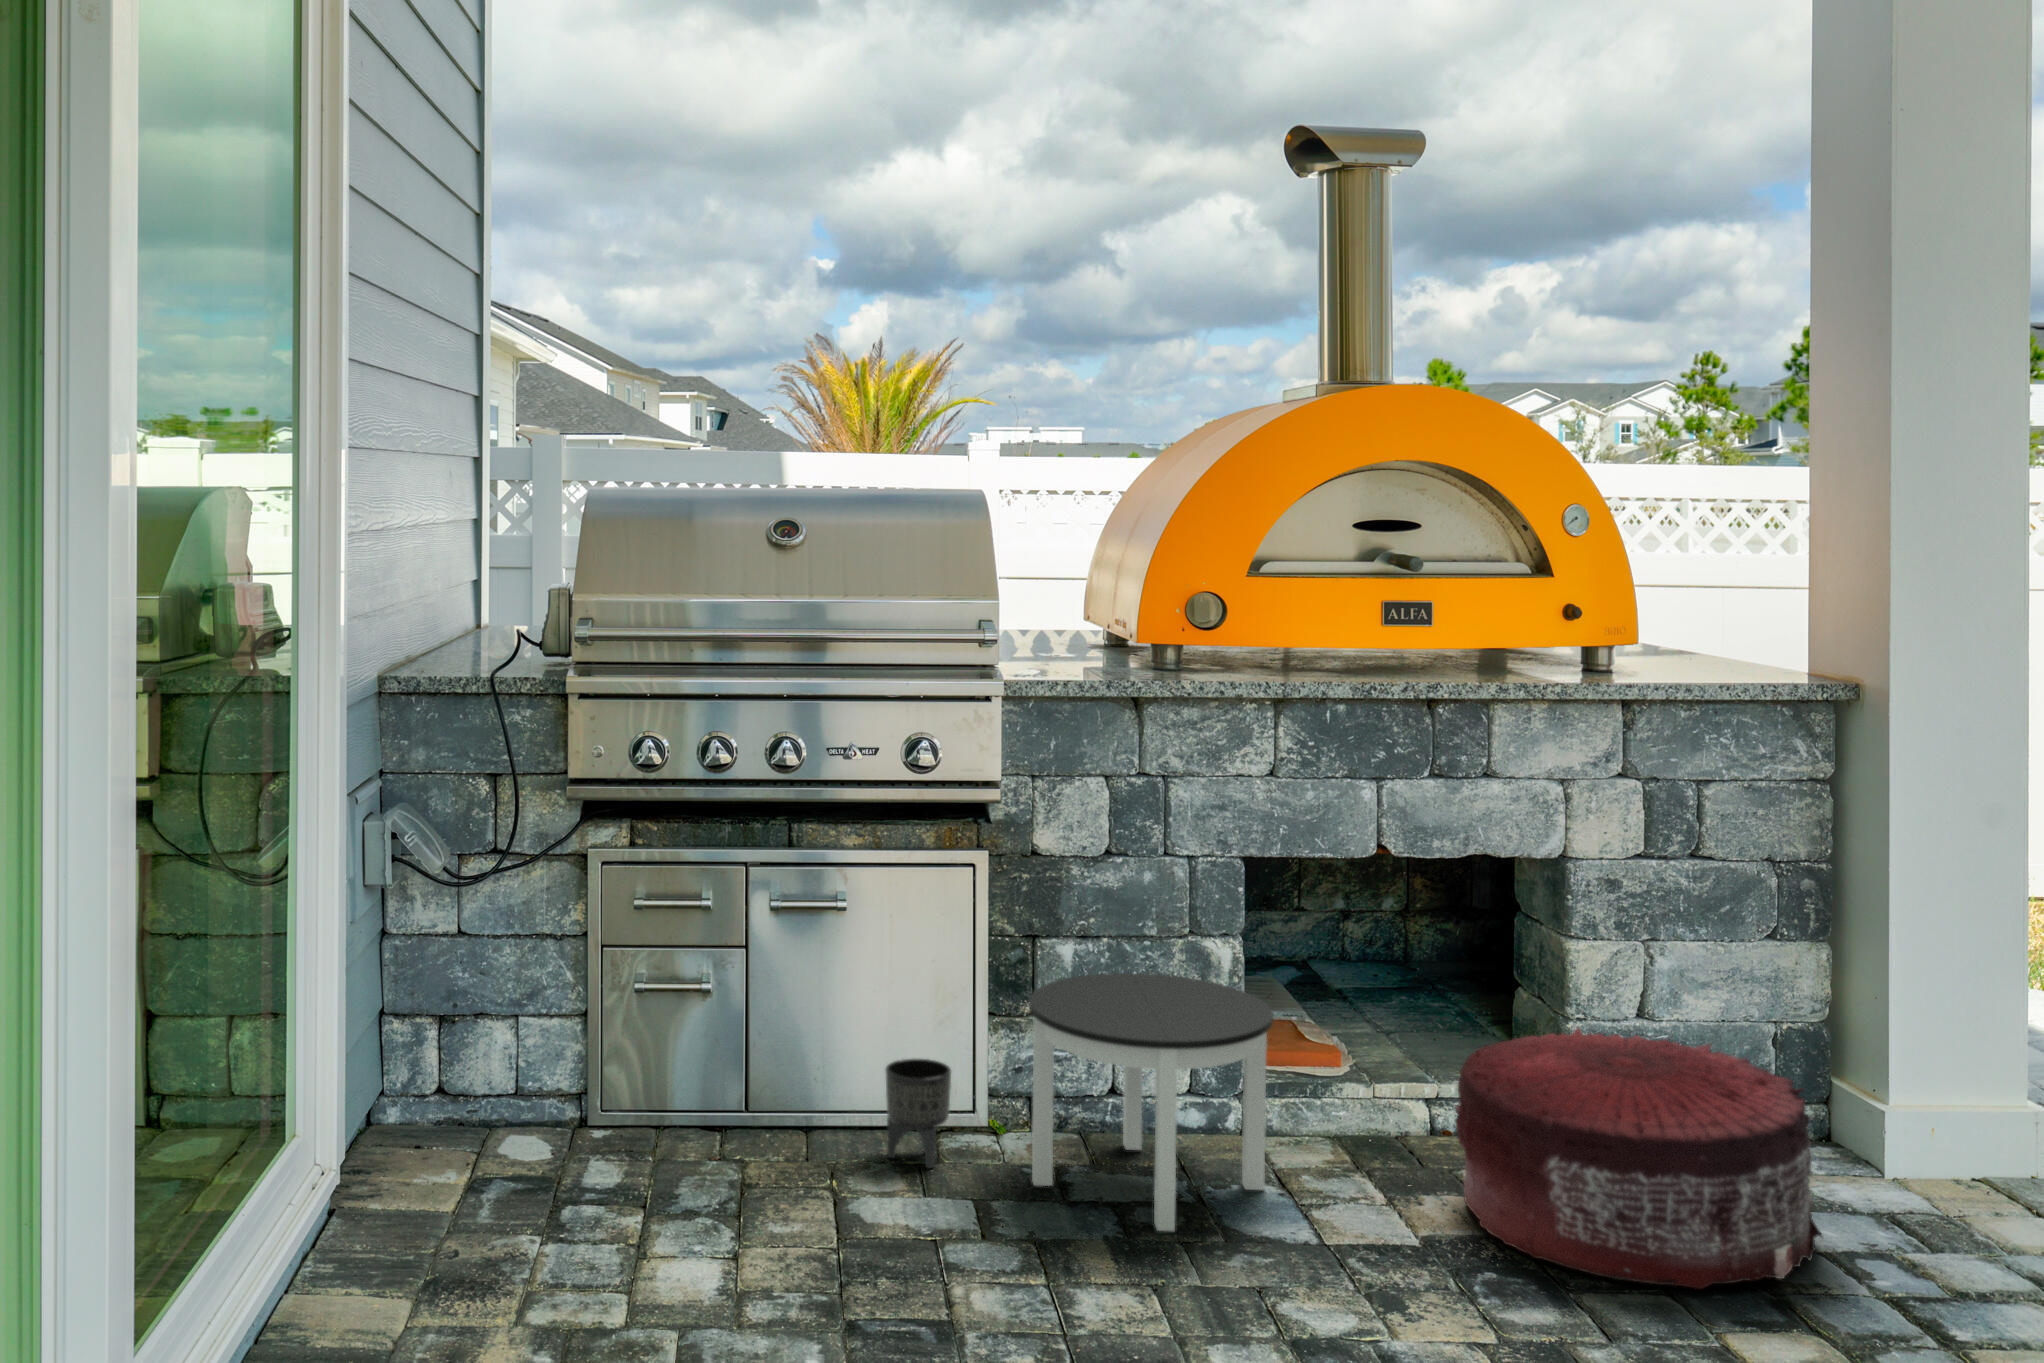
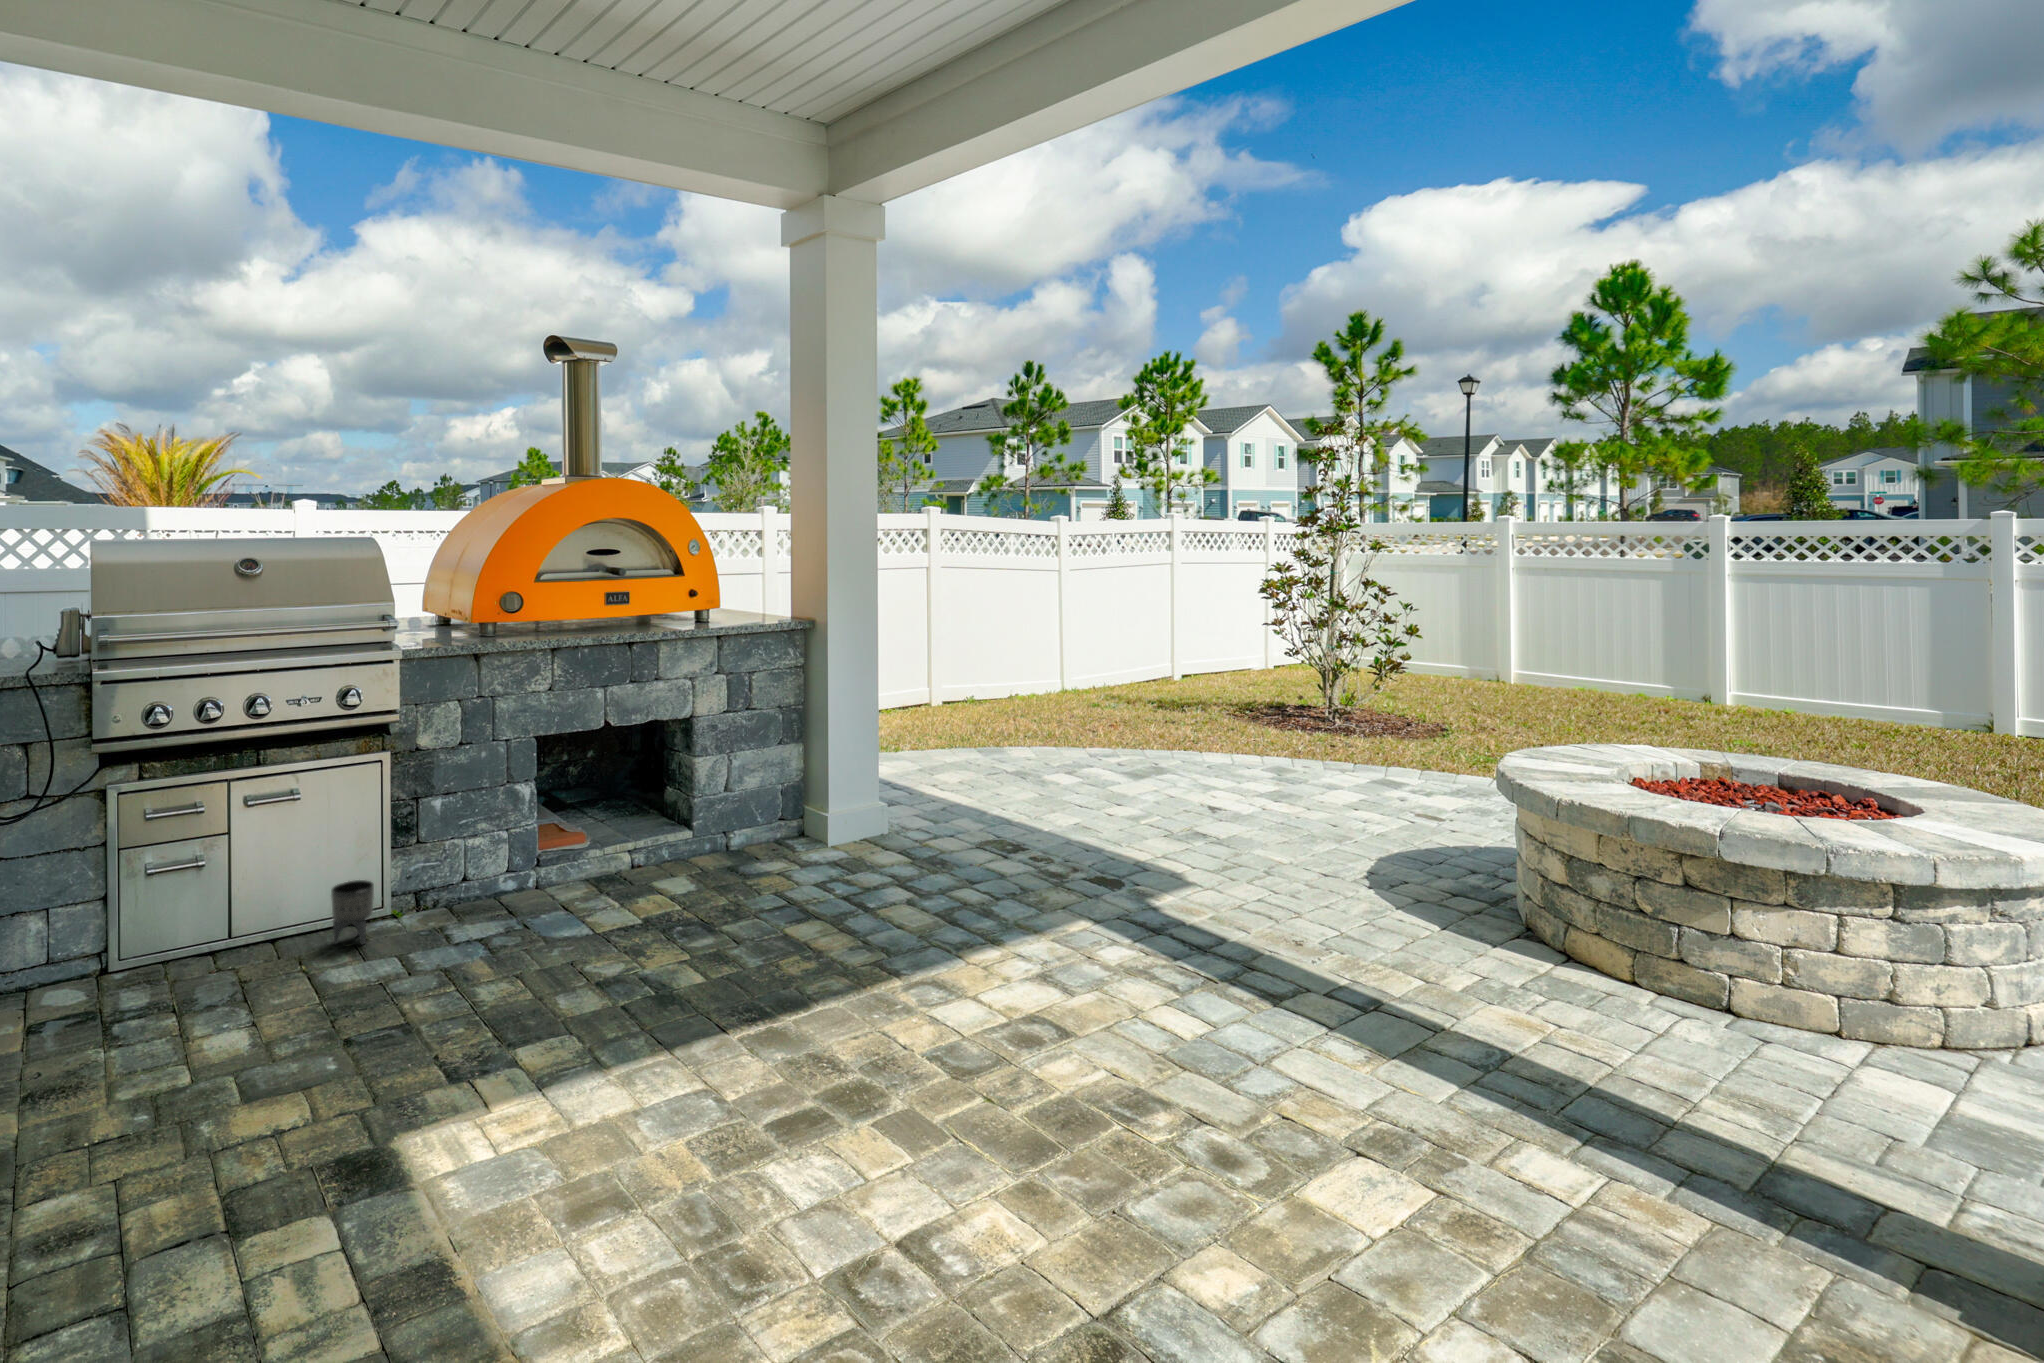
round table: present [1029,973,1273,1231] -> none [424,807,563,947]
pouf: present [1455,1028,1822,1289] -> none [653,797,815,917]

